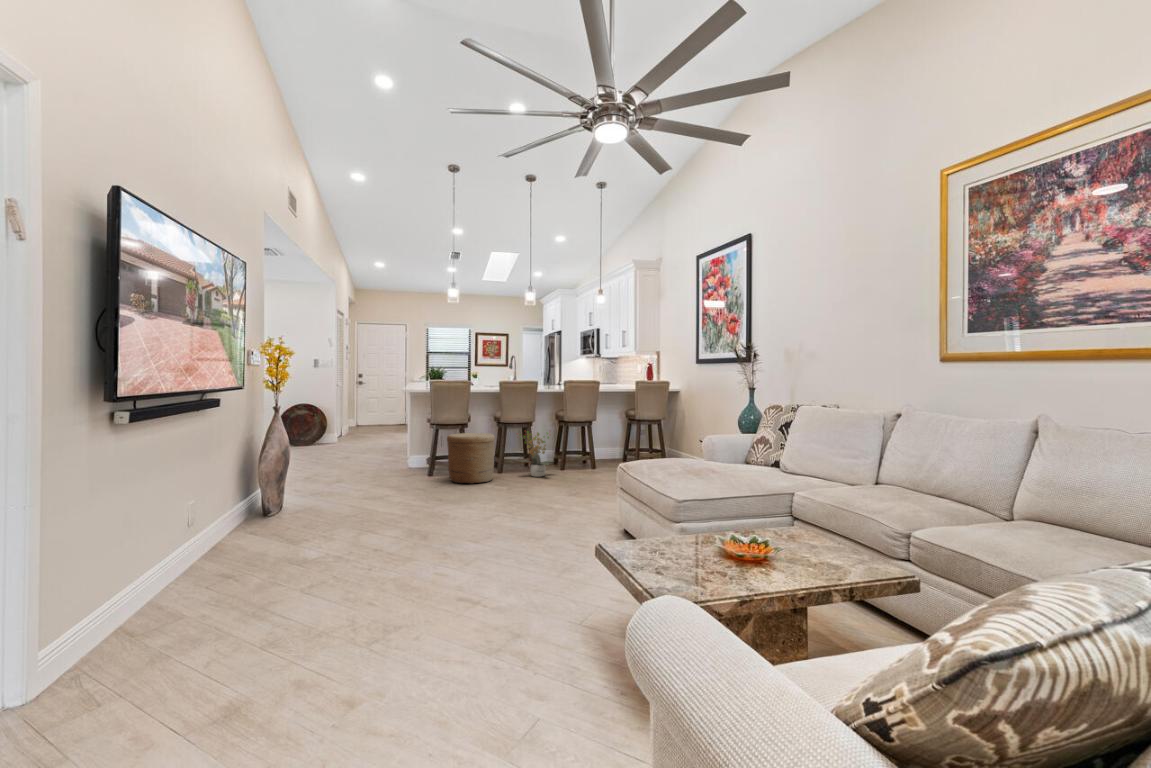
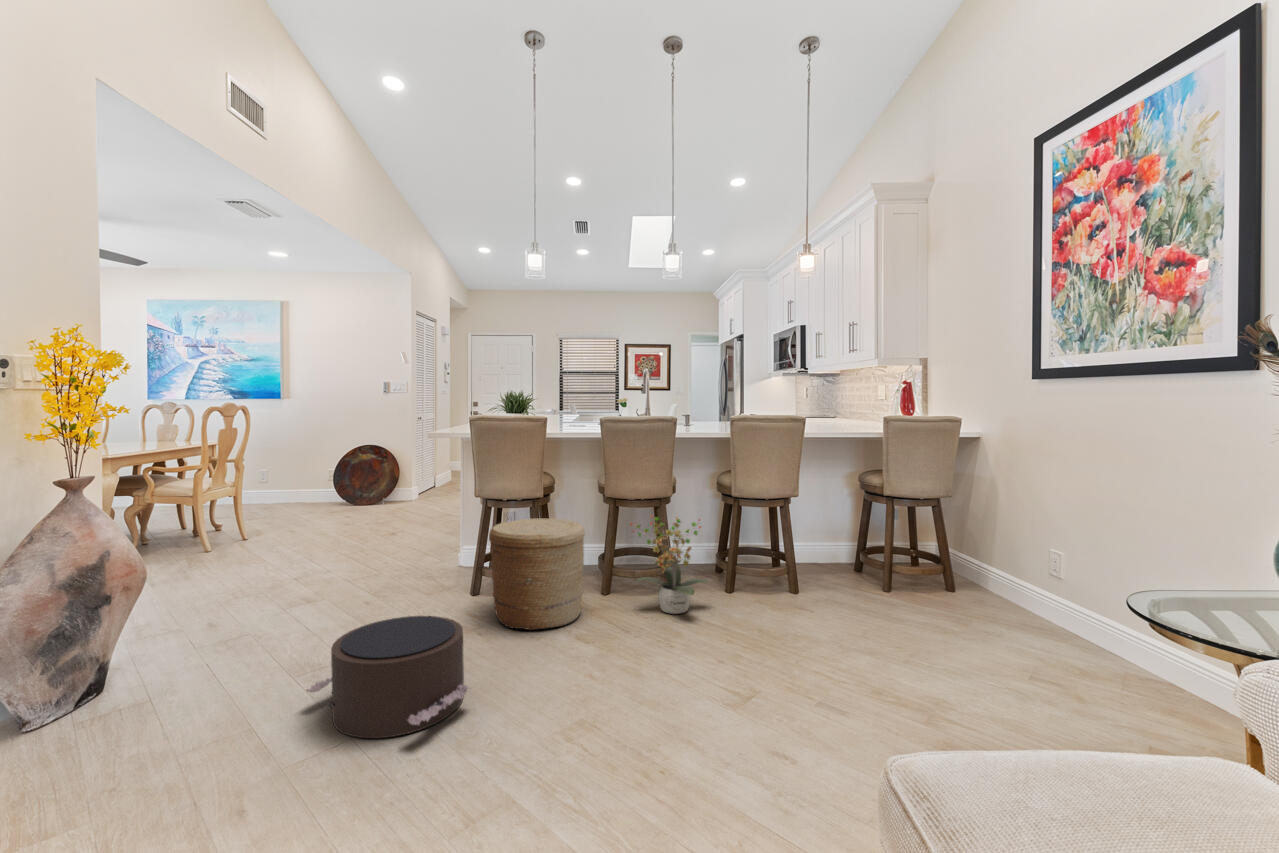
pouf: none [393,469,466,508] -> present [307,616,471,738]

